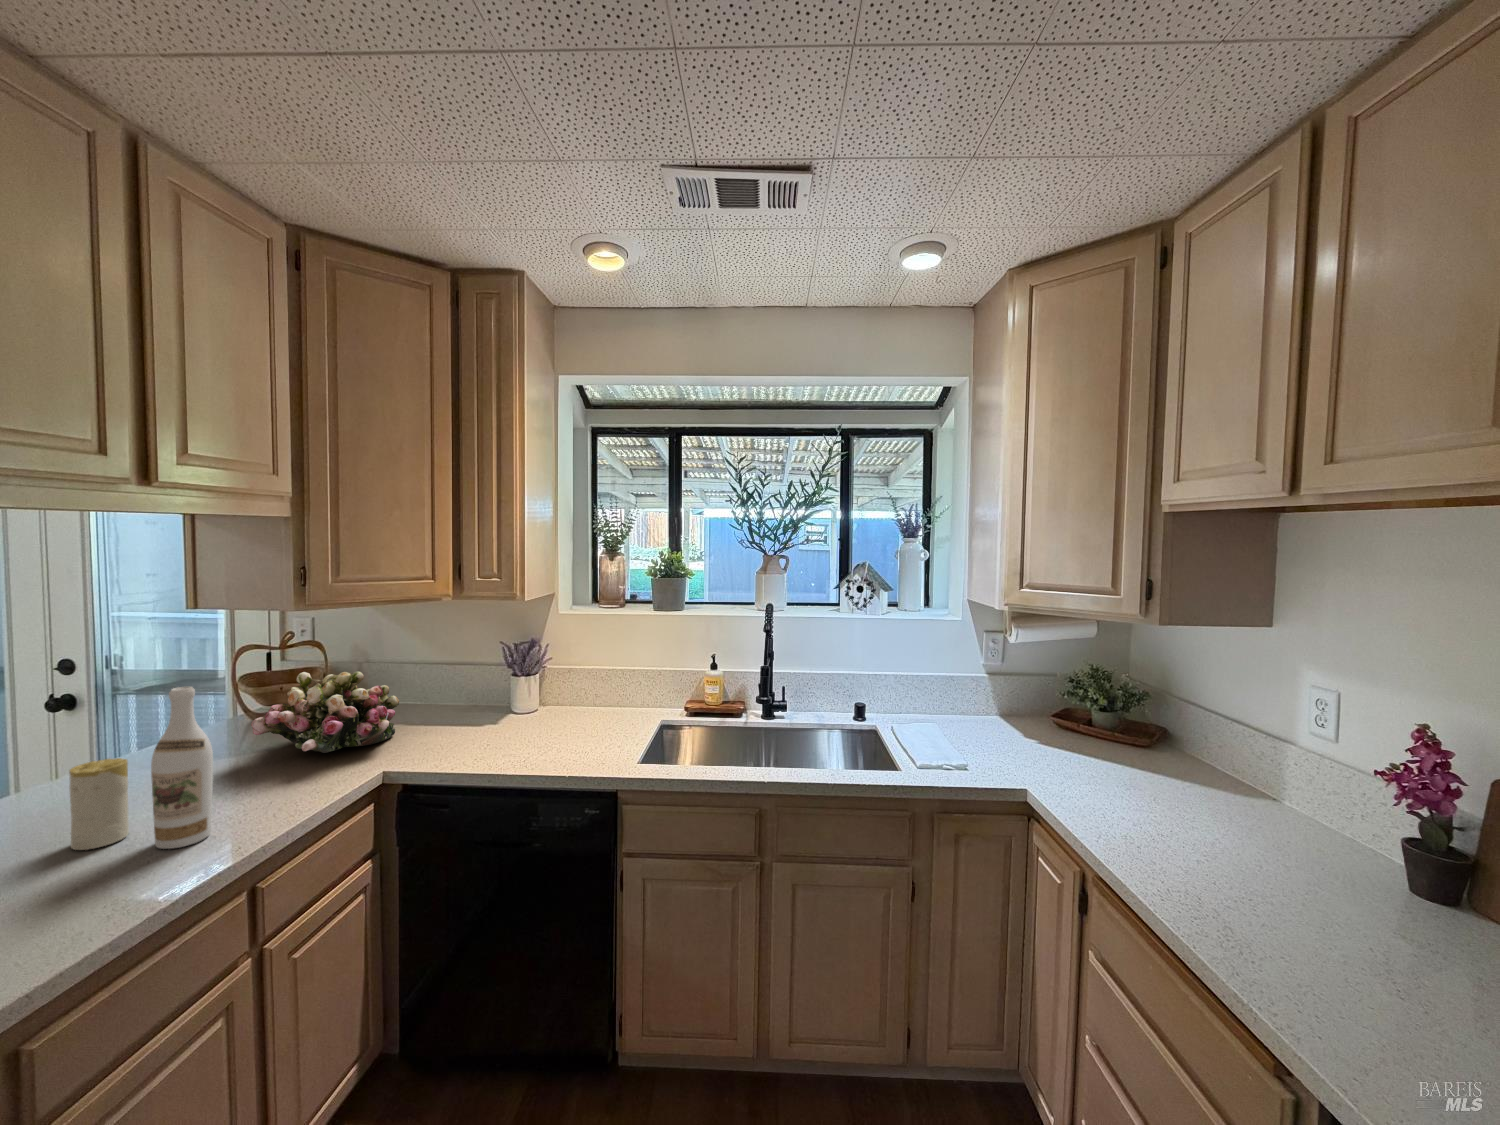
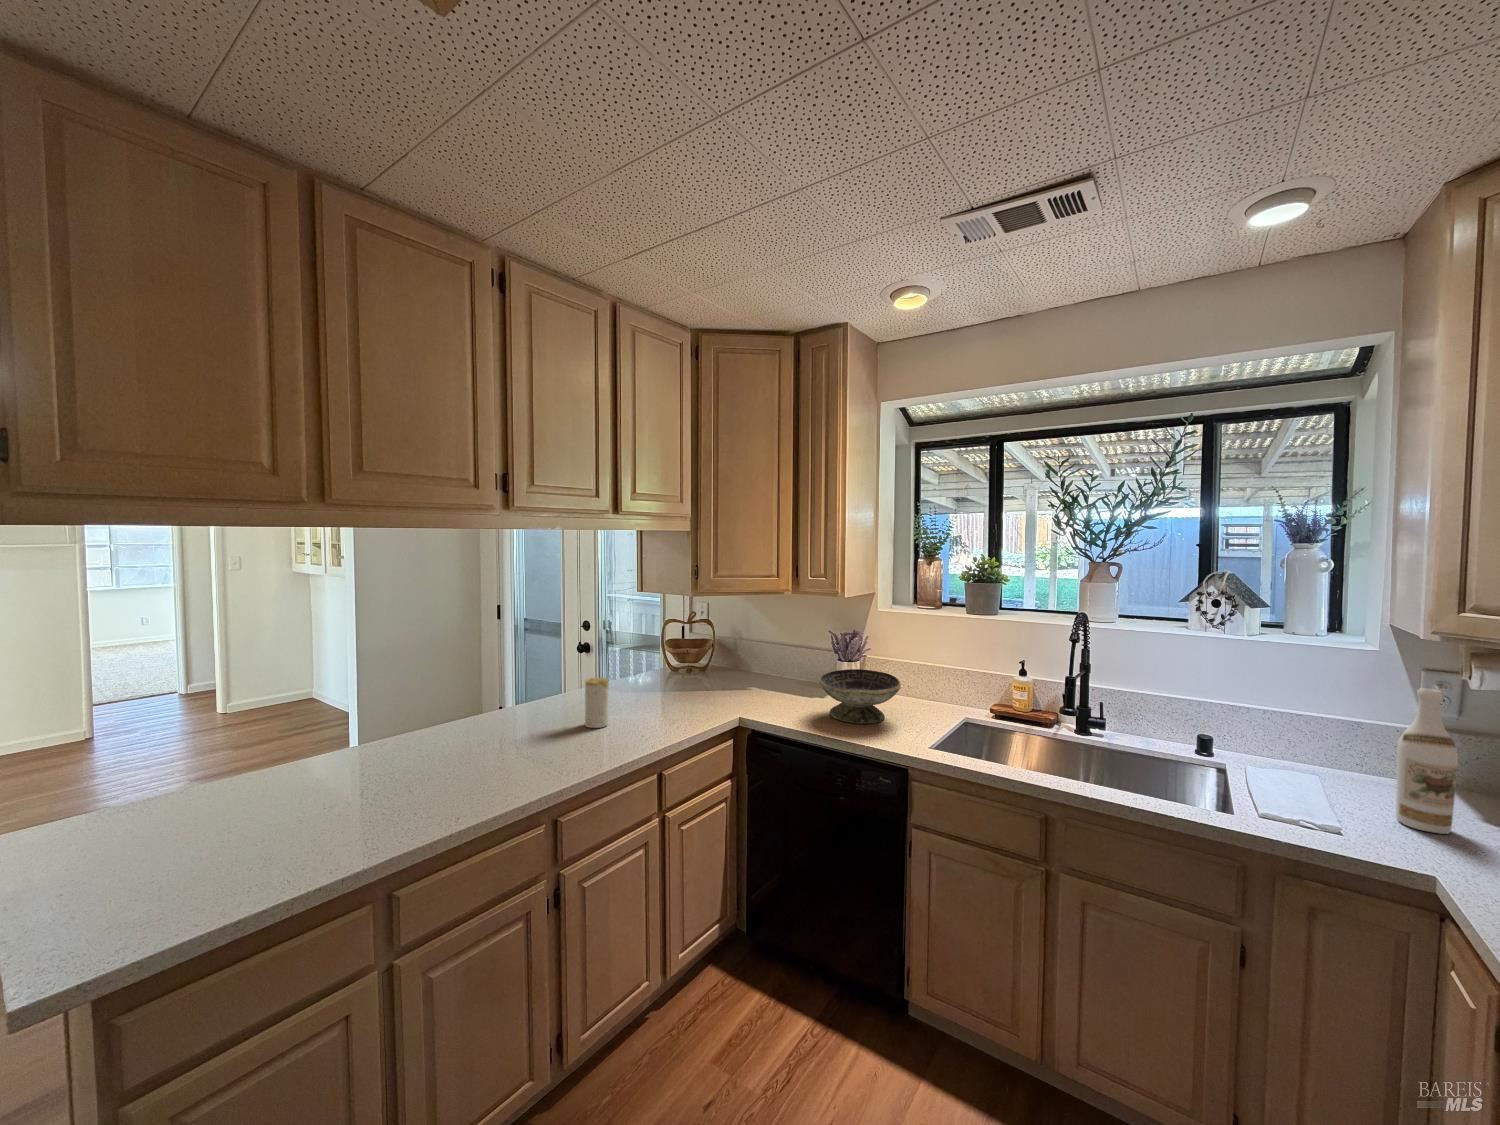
flower arrangement: present [251,671,399,753] -> none [669,640,755,698]
decorative bowl: none [498,683,598,750] -> present [819,669,901,724]
wine bottle: present [151,687,213,849] -> present [1396,688,1458,834]

